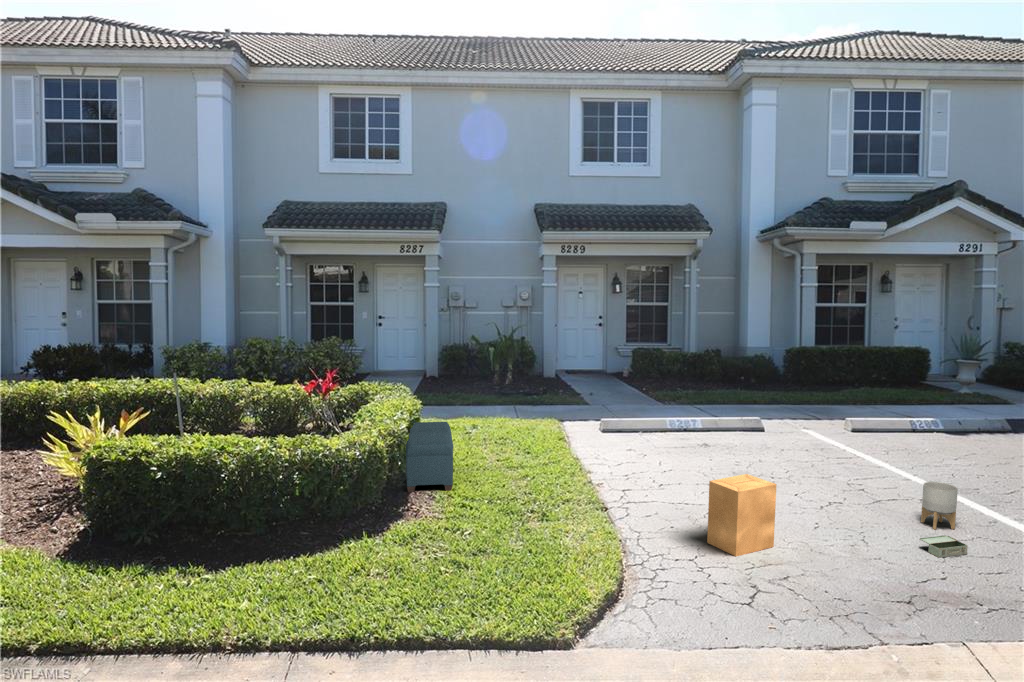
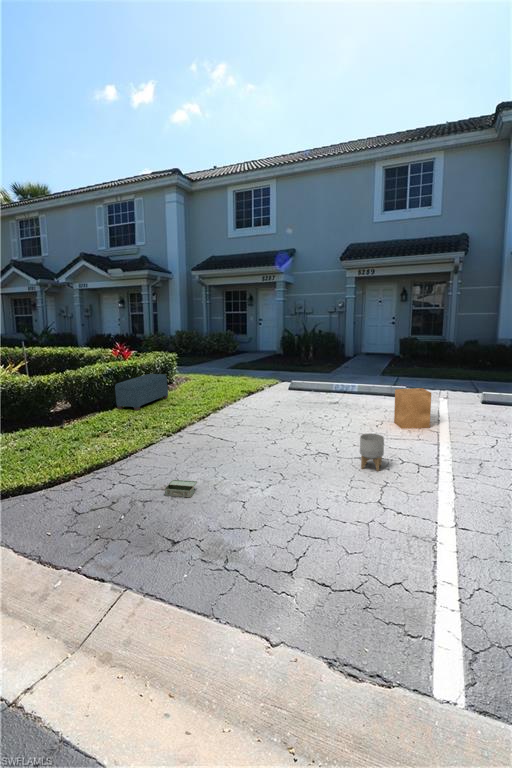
cardboard box: present [707,474,776,556] -> present [394,388,431,429]
toolbox: present [920,536,968,557] -> present [165,480,197,497]

